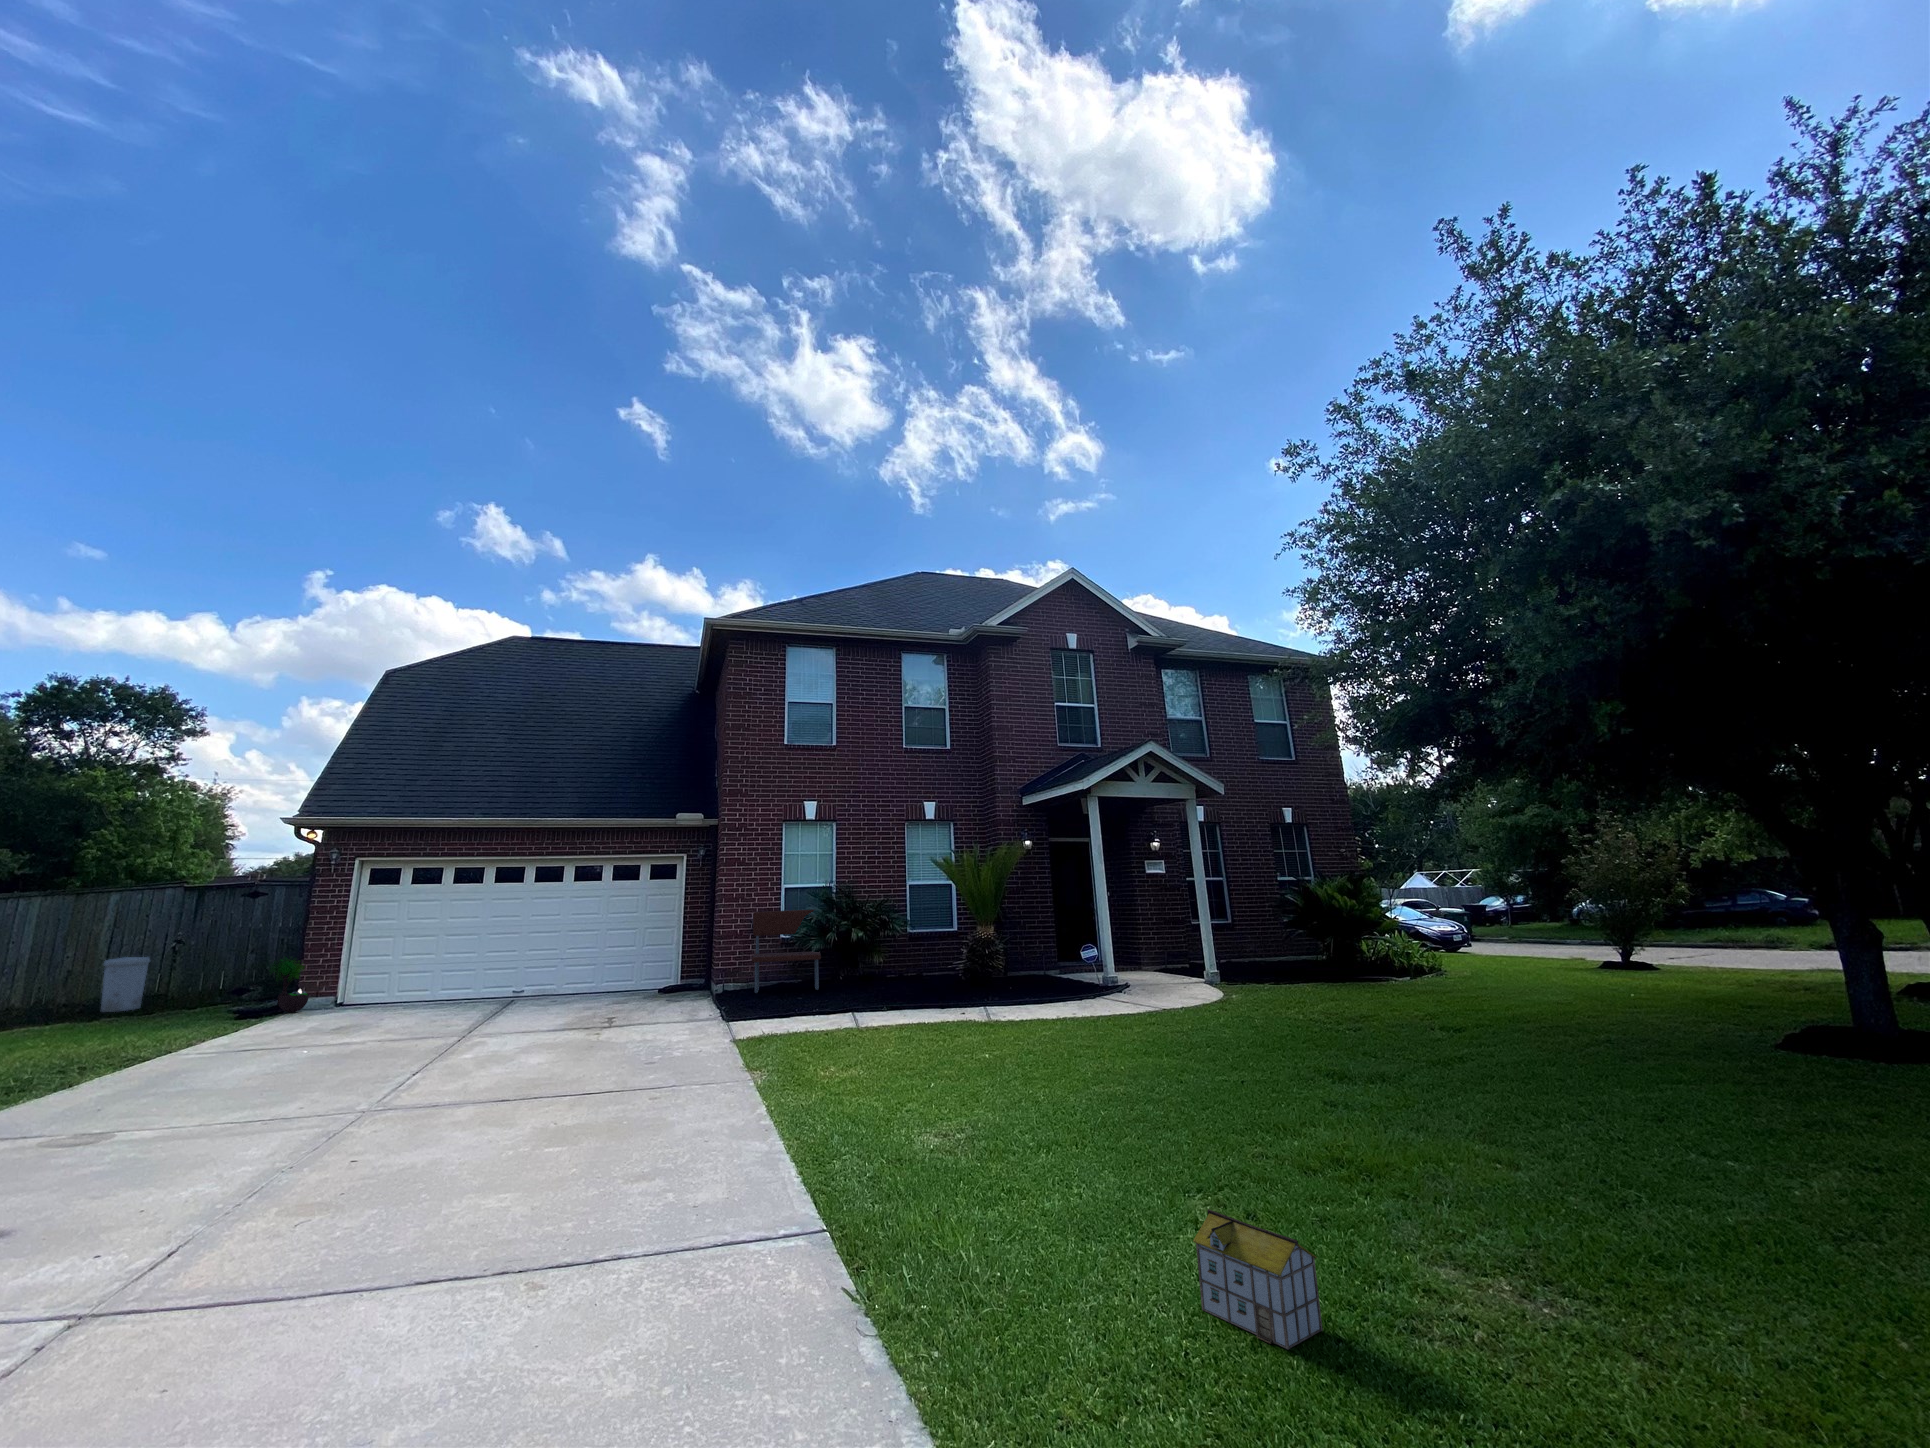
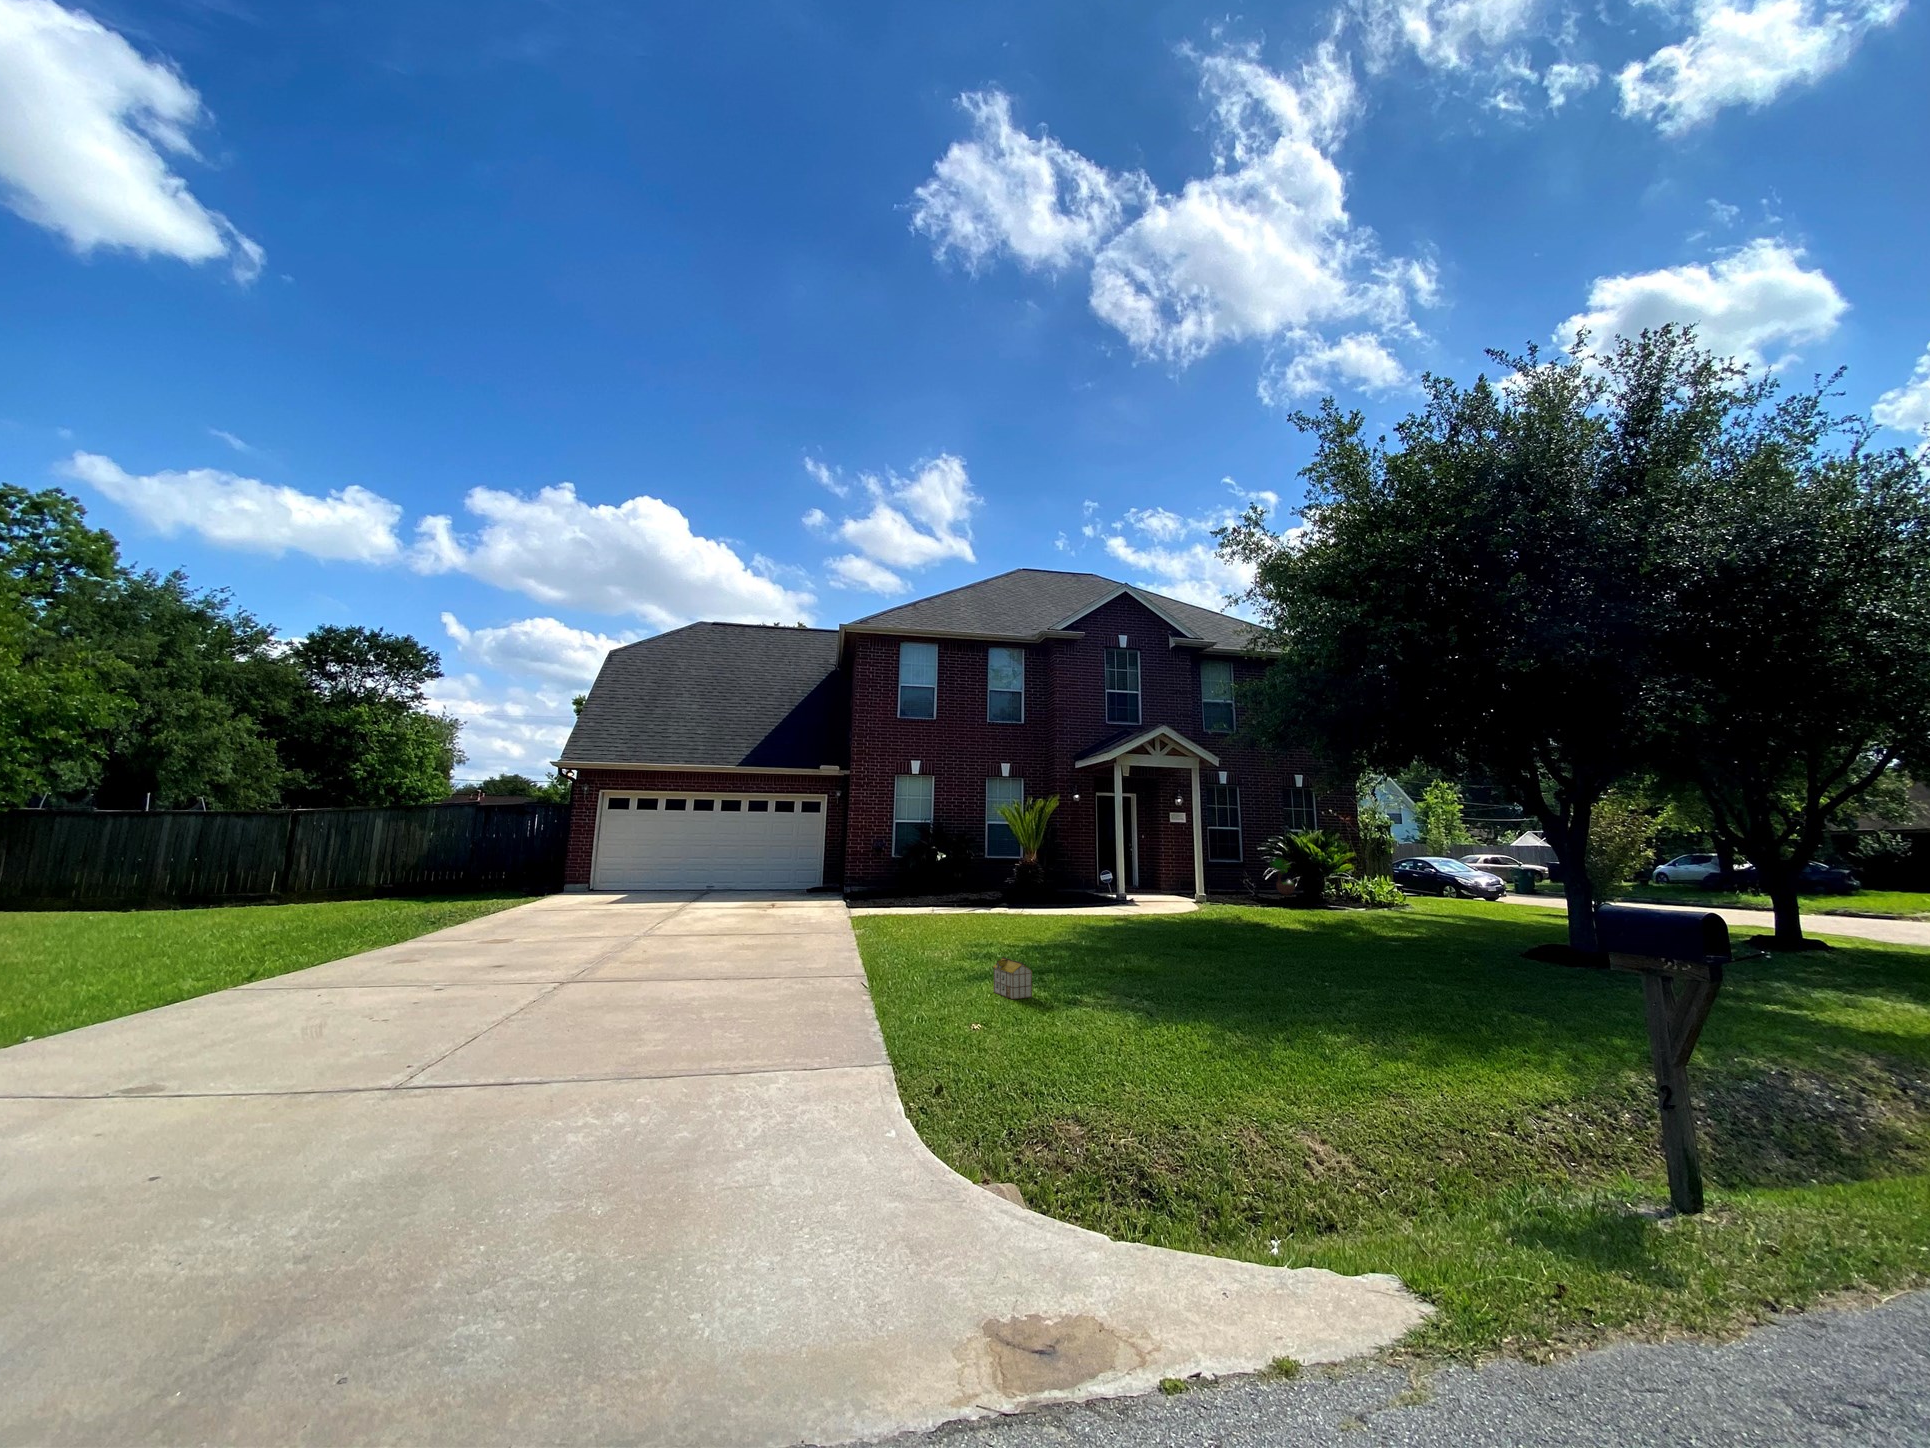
bench: present [752,910,821,993] -> none [870,839,920,895]
trash can: present [101,957,150,1012] -> none [436,853,465,889]
potted tree: present [270,957,308,1012] -> present [1270,859,1295,895]

